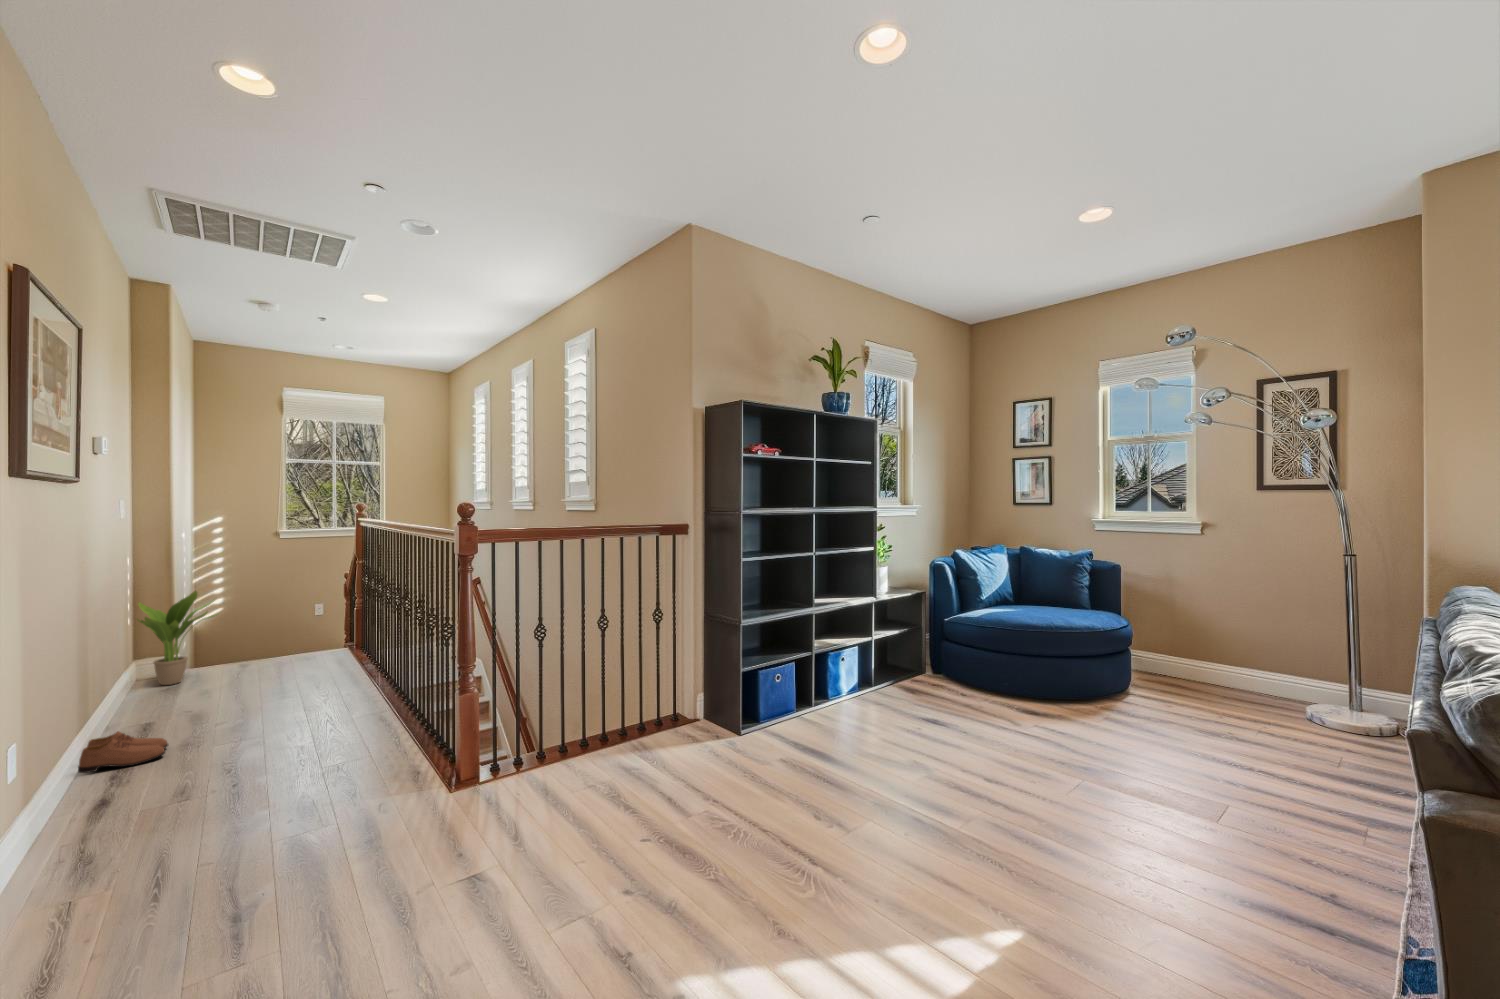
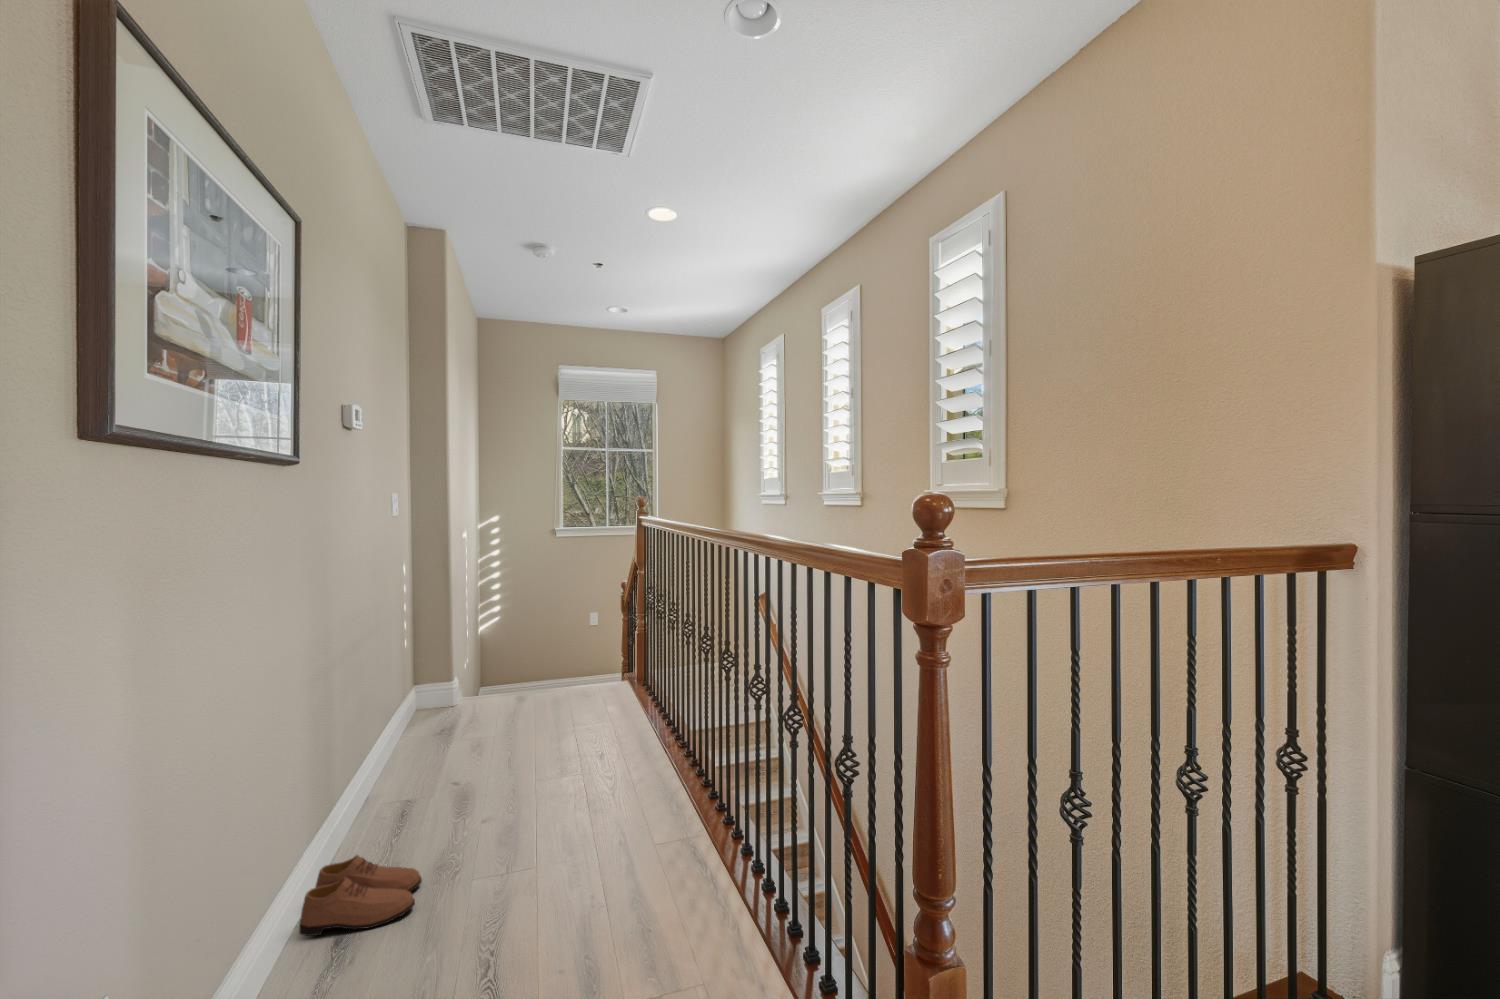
potted plant: present [137,591,217,685] -> none [406,613,499,733]

